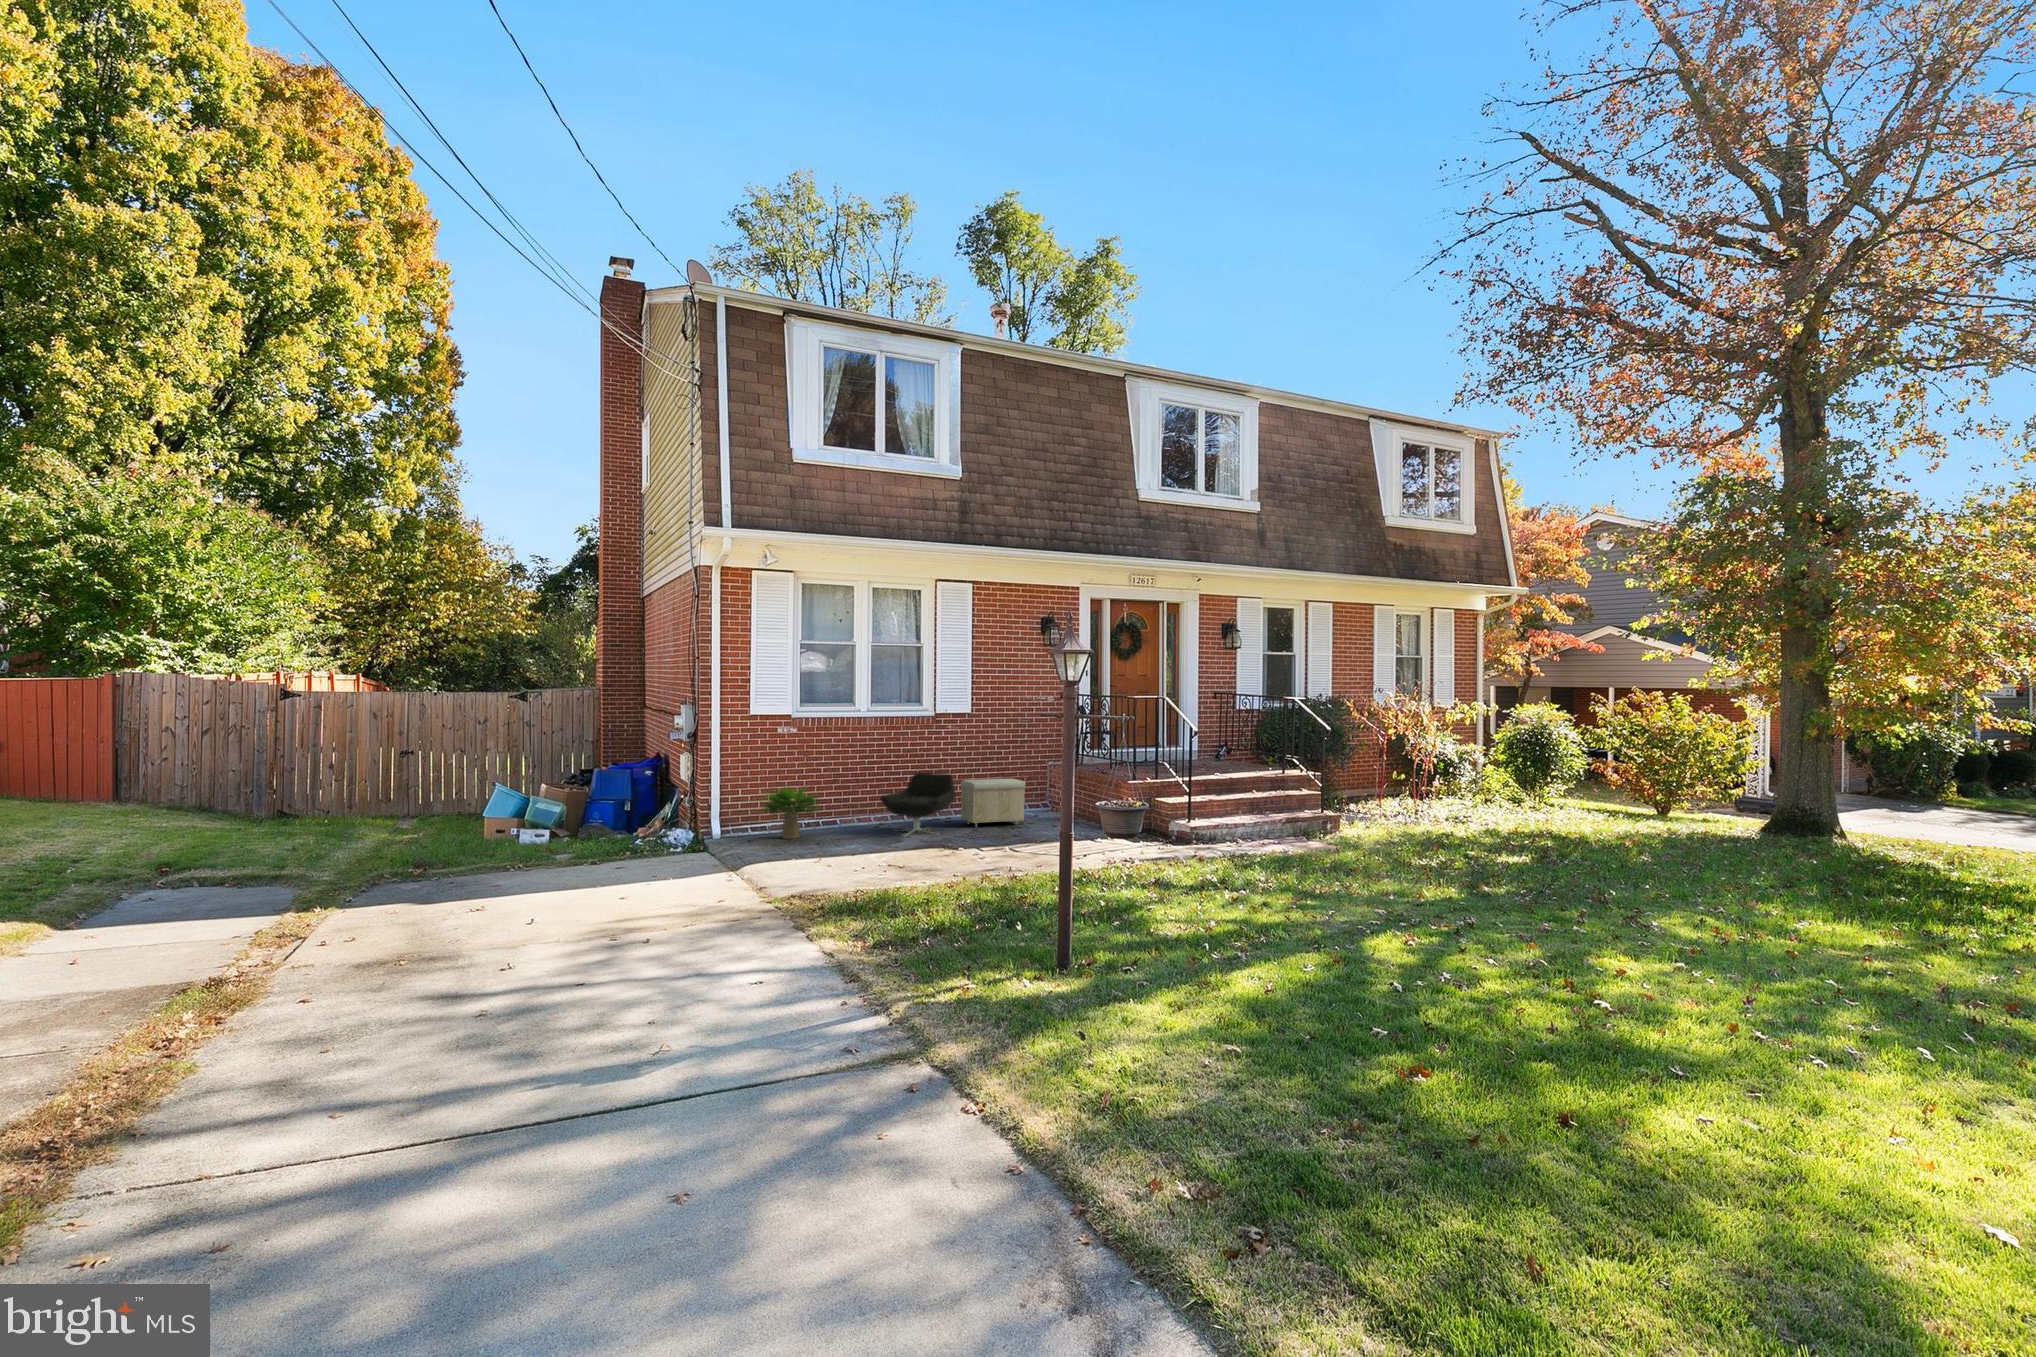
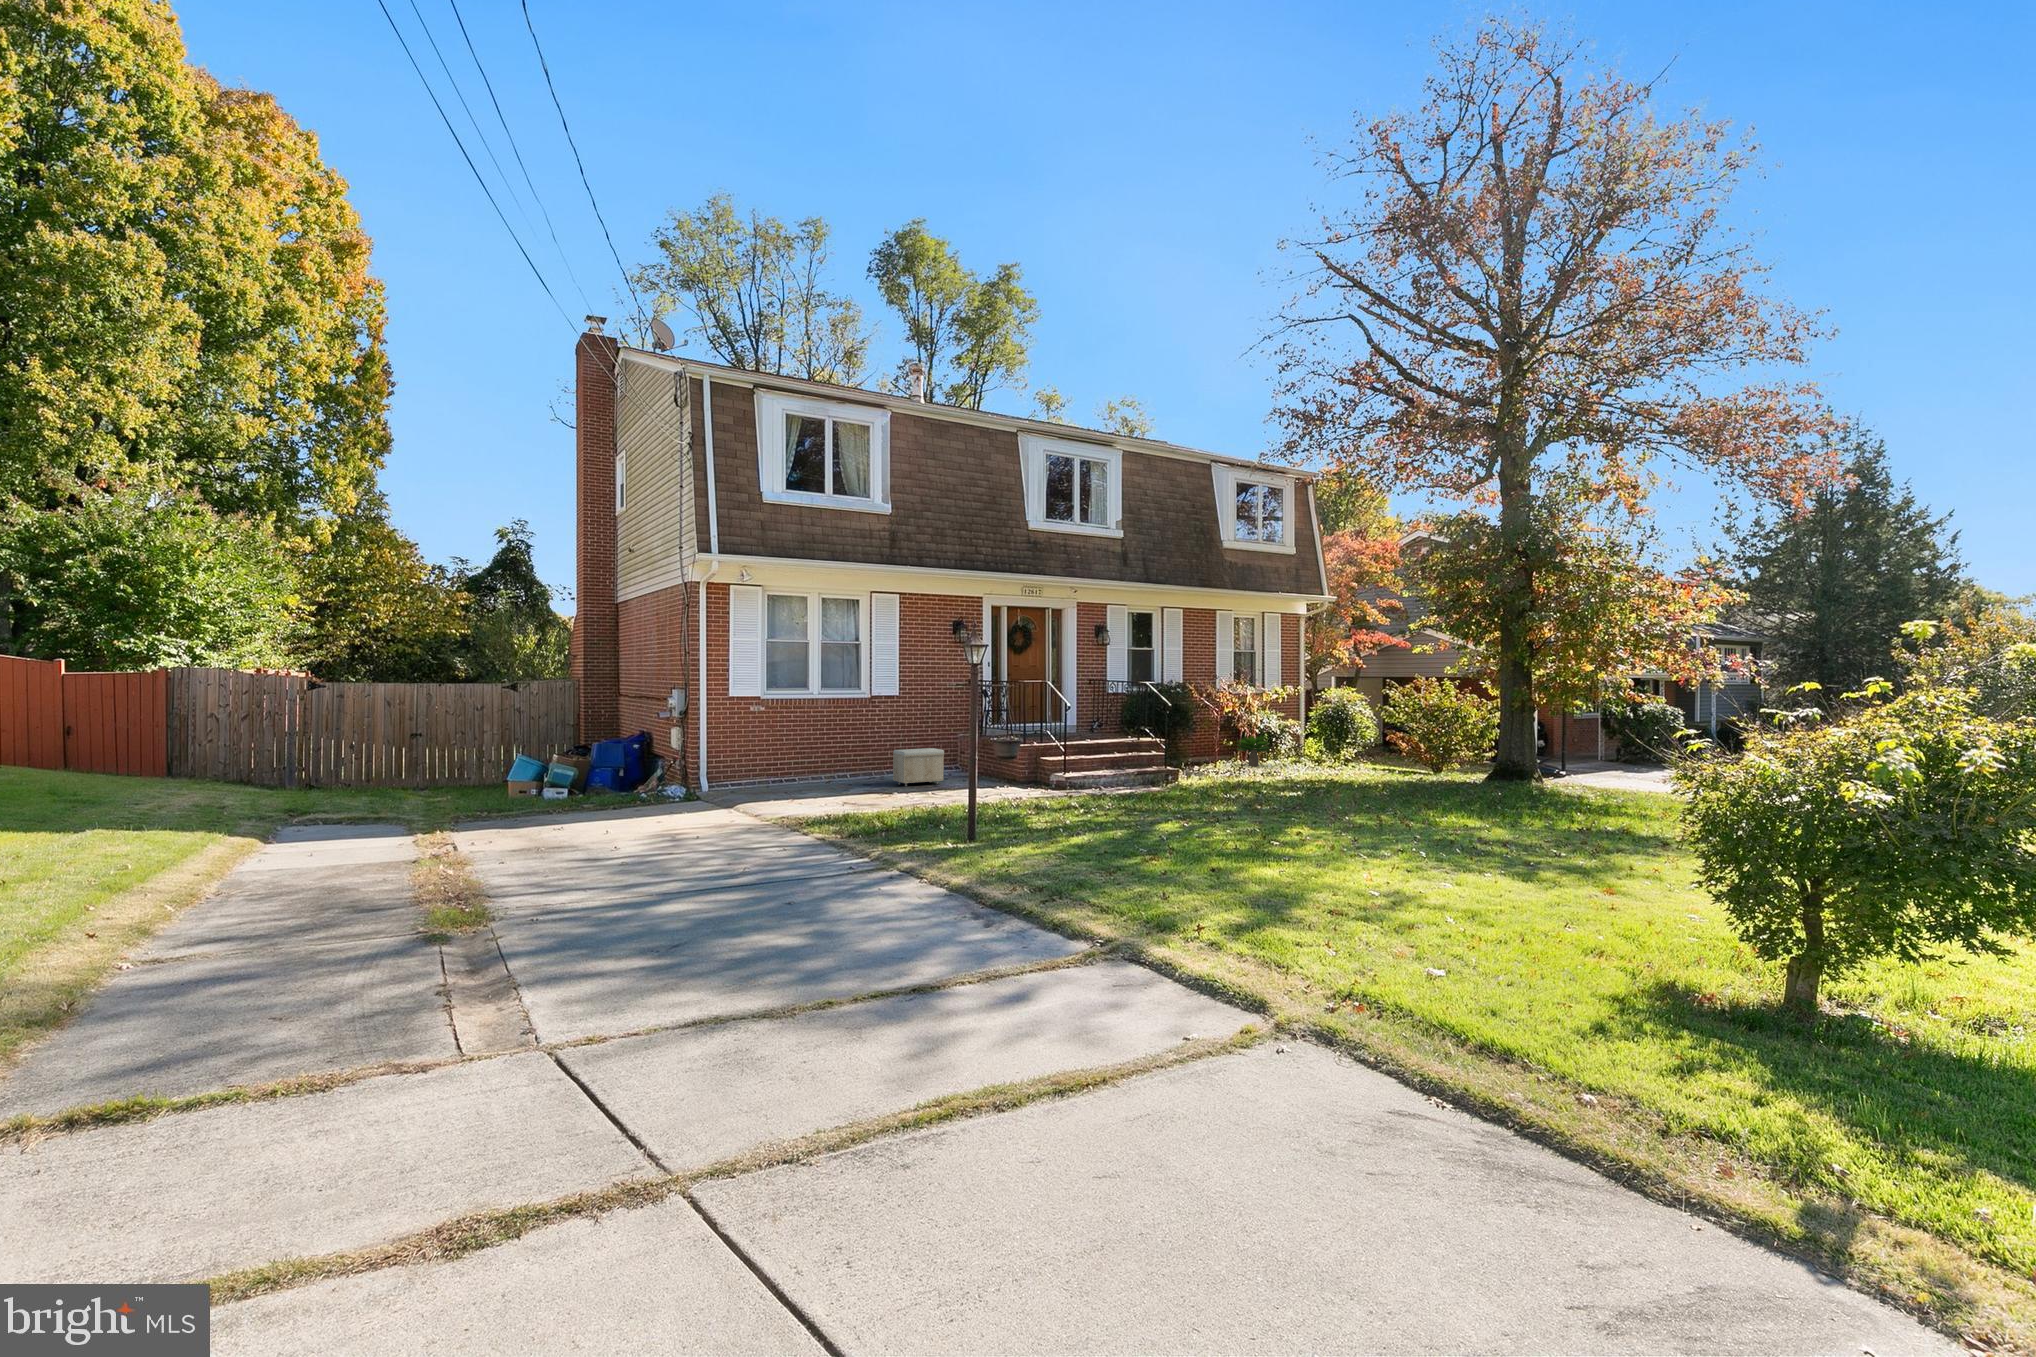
lounge chair: present [880,772,956,837] -> none [831,744,891,794]
potted plant: present [762,787,820,839] -> present [1238,736,1270,766]

